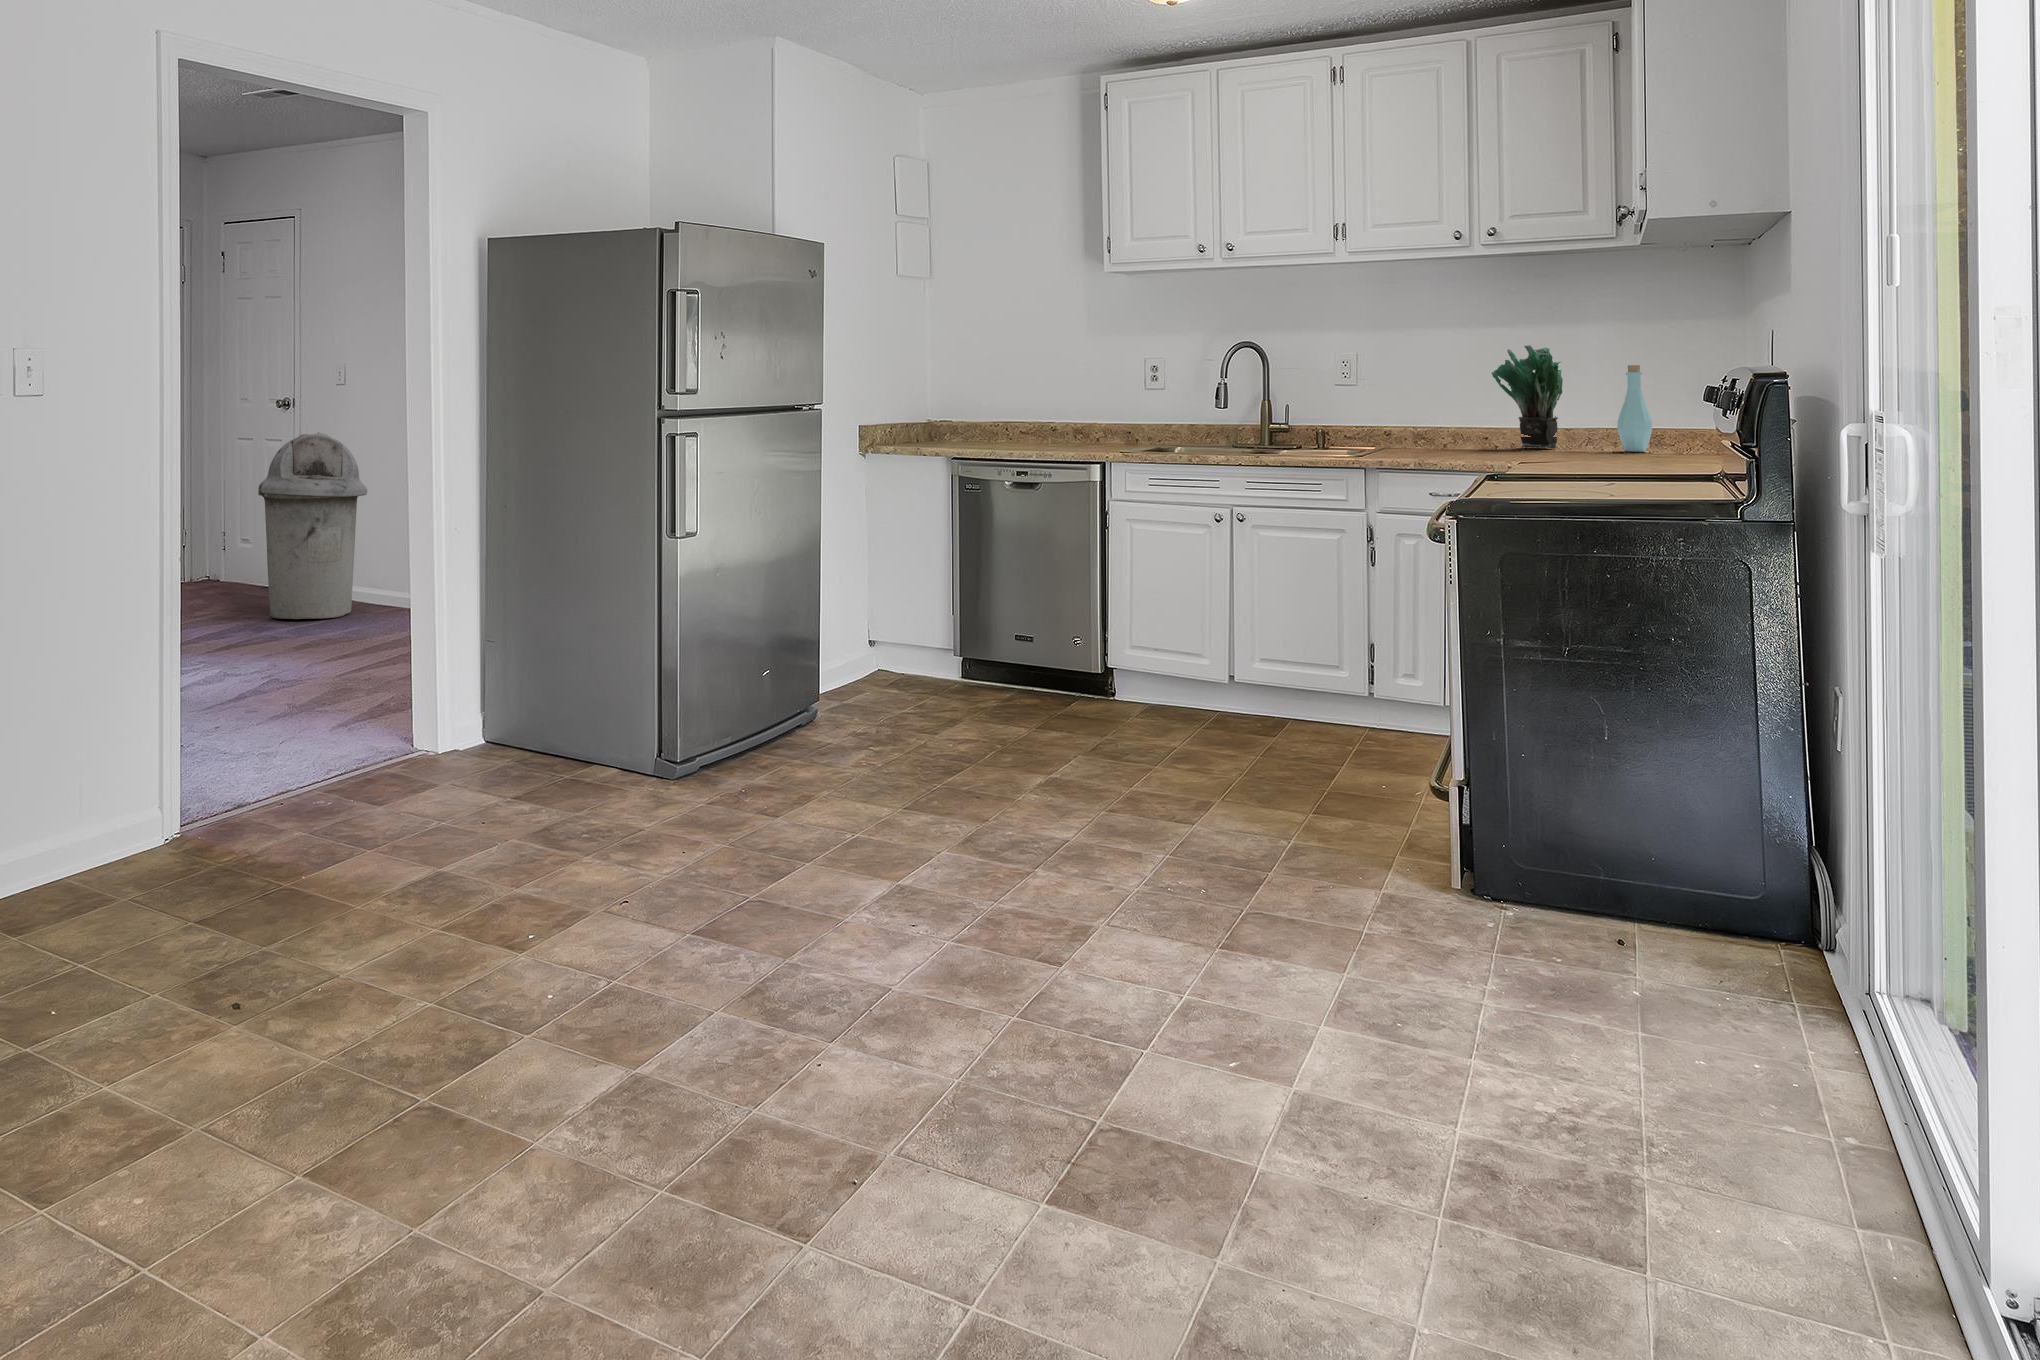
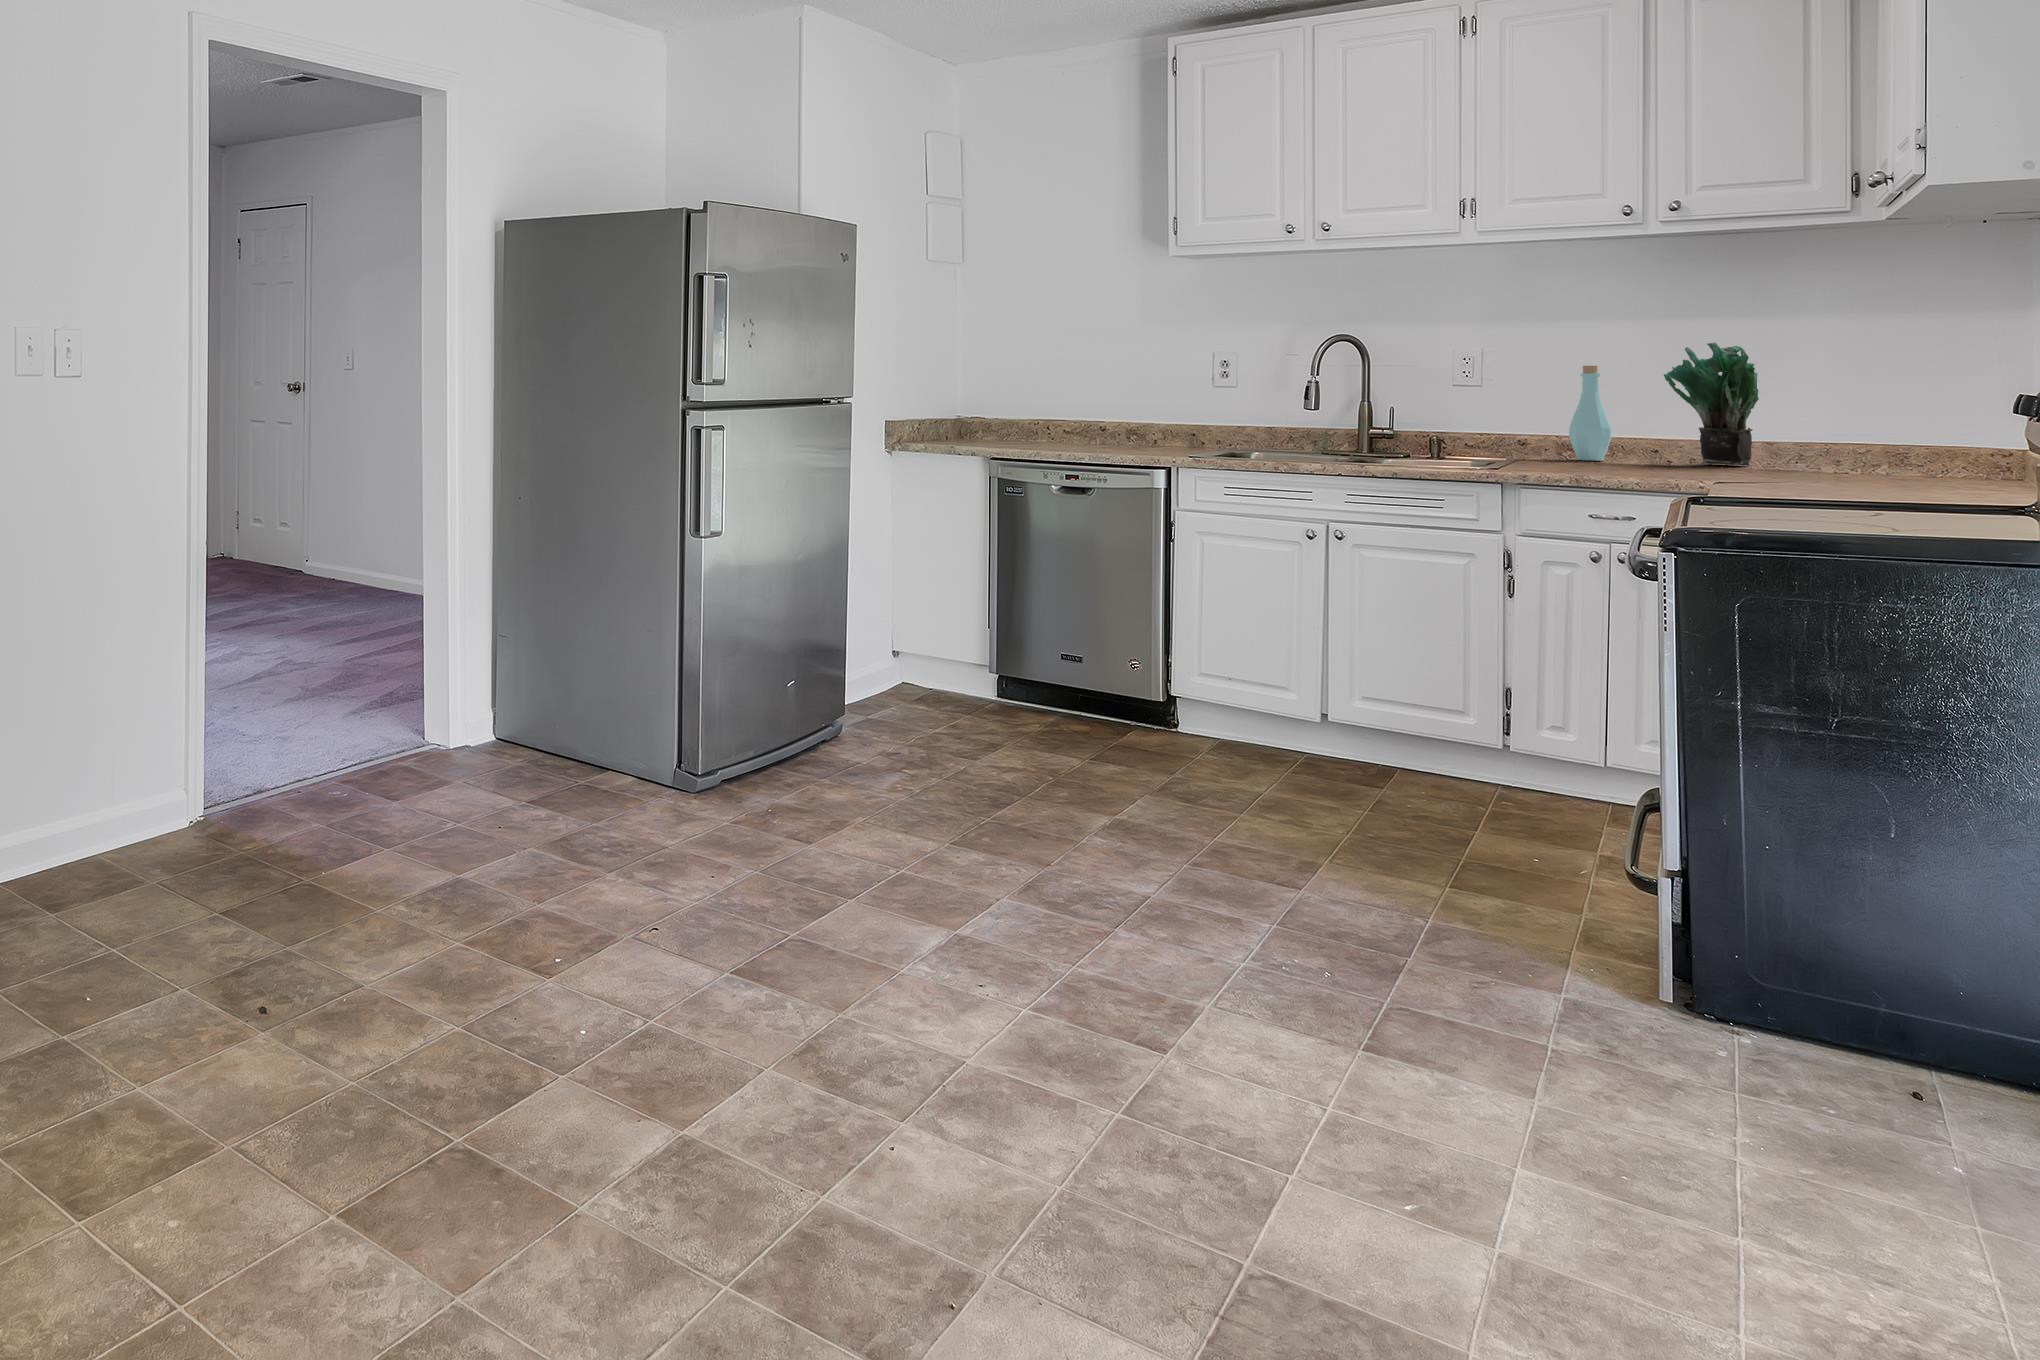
bottle: present [1617,365,1652,452] -> present [1569,366,1612,461]
trash can: present [258,432,367,620] -> none [274,417,377,600]

